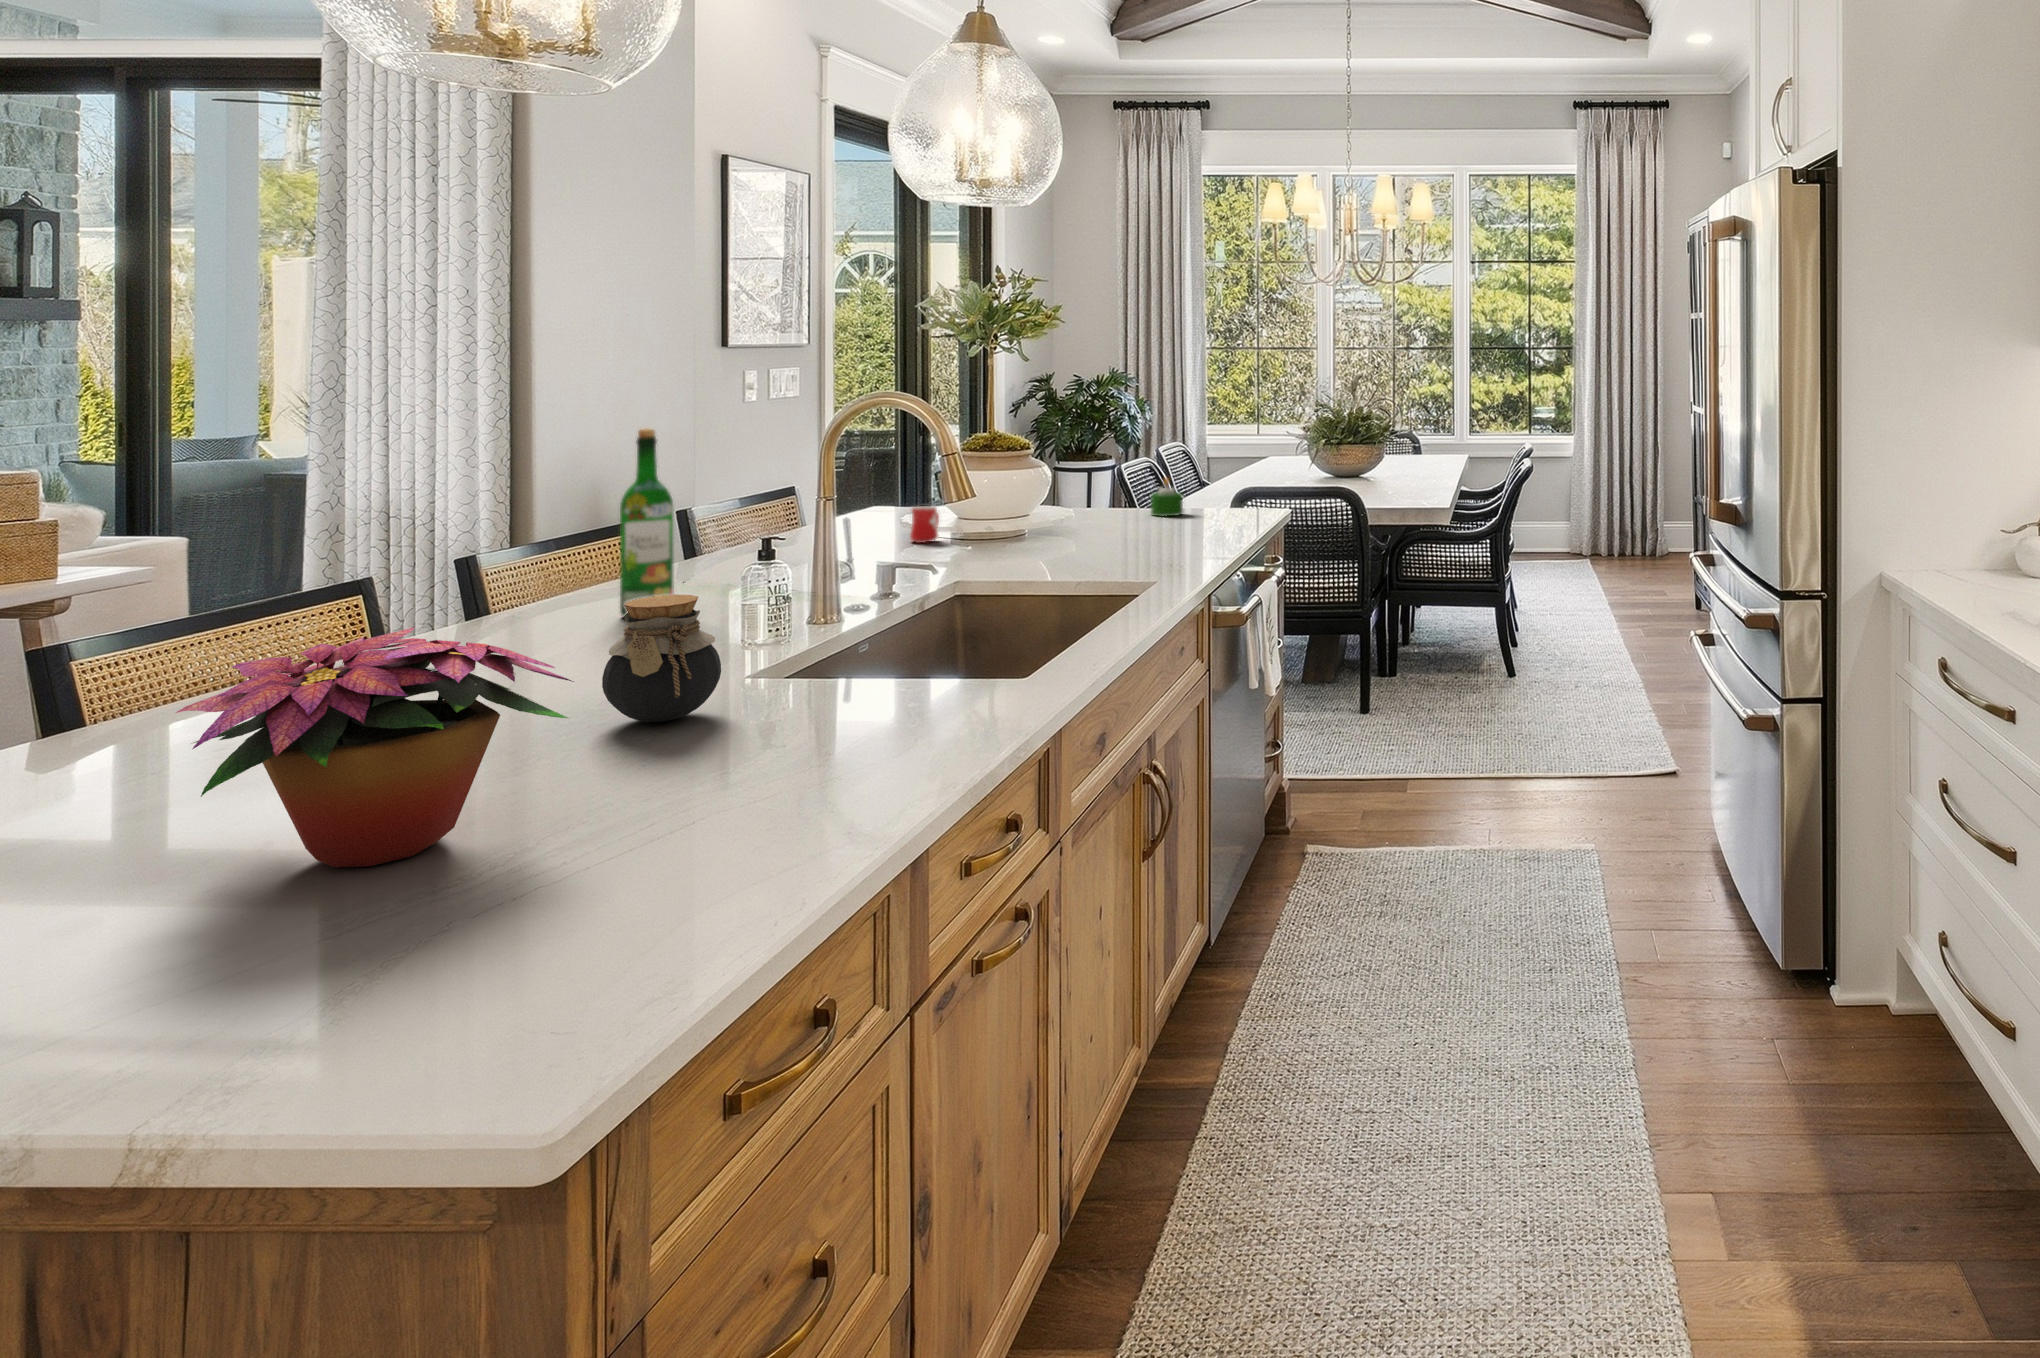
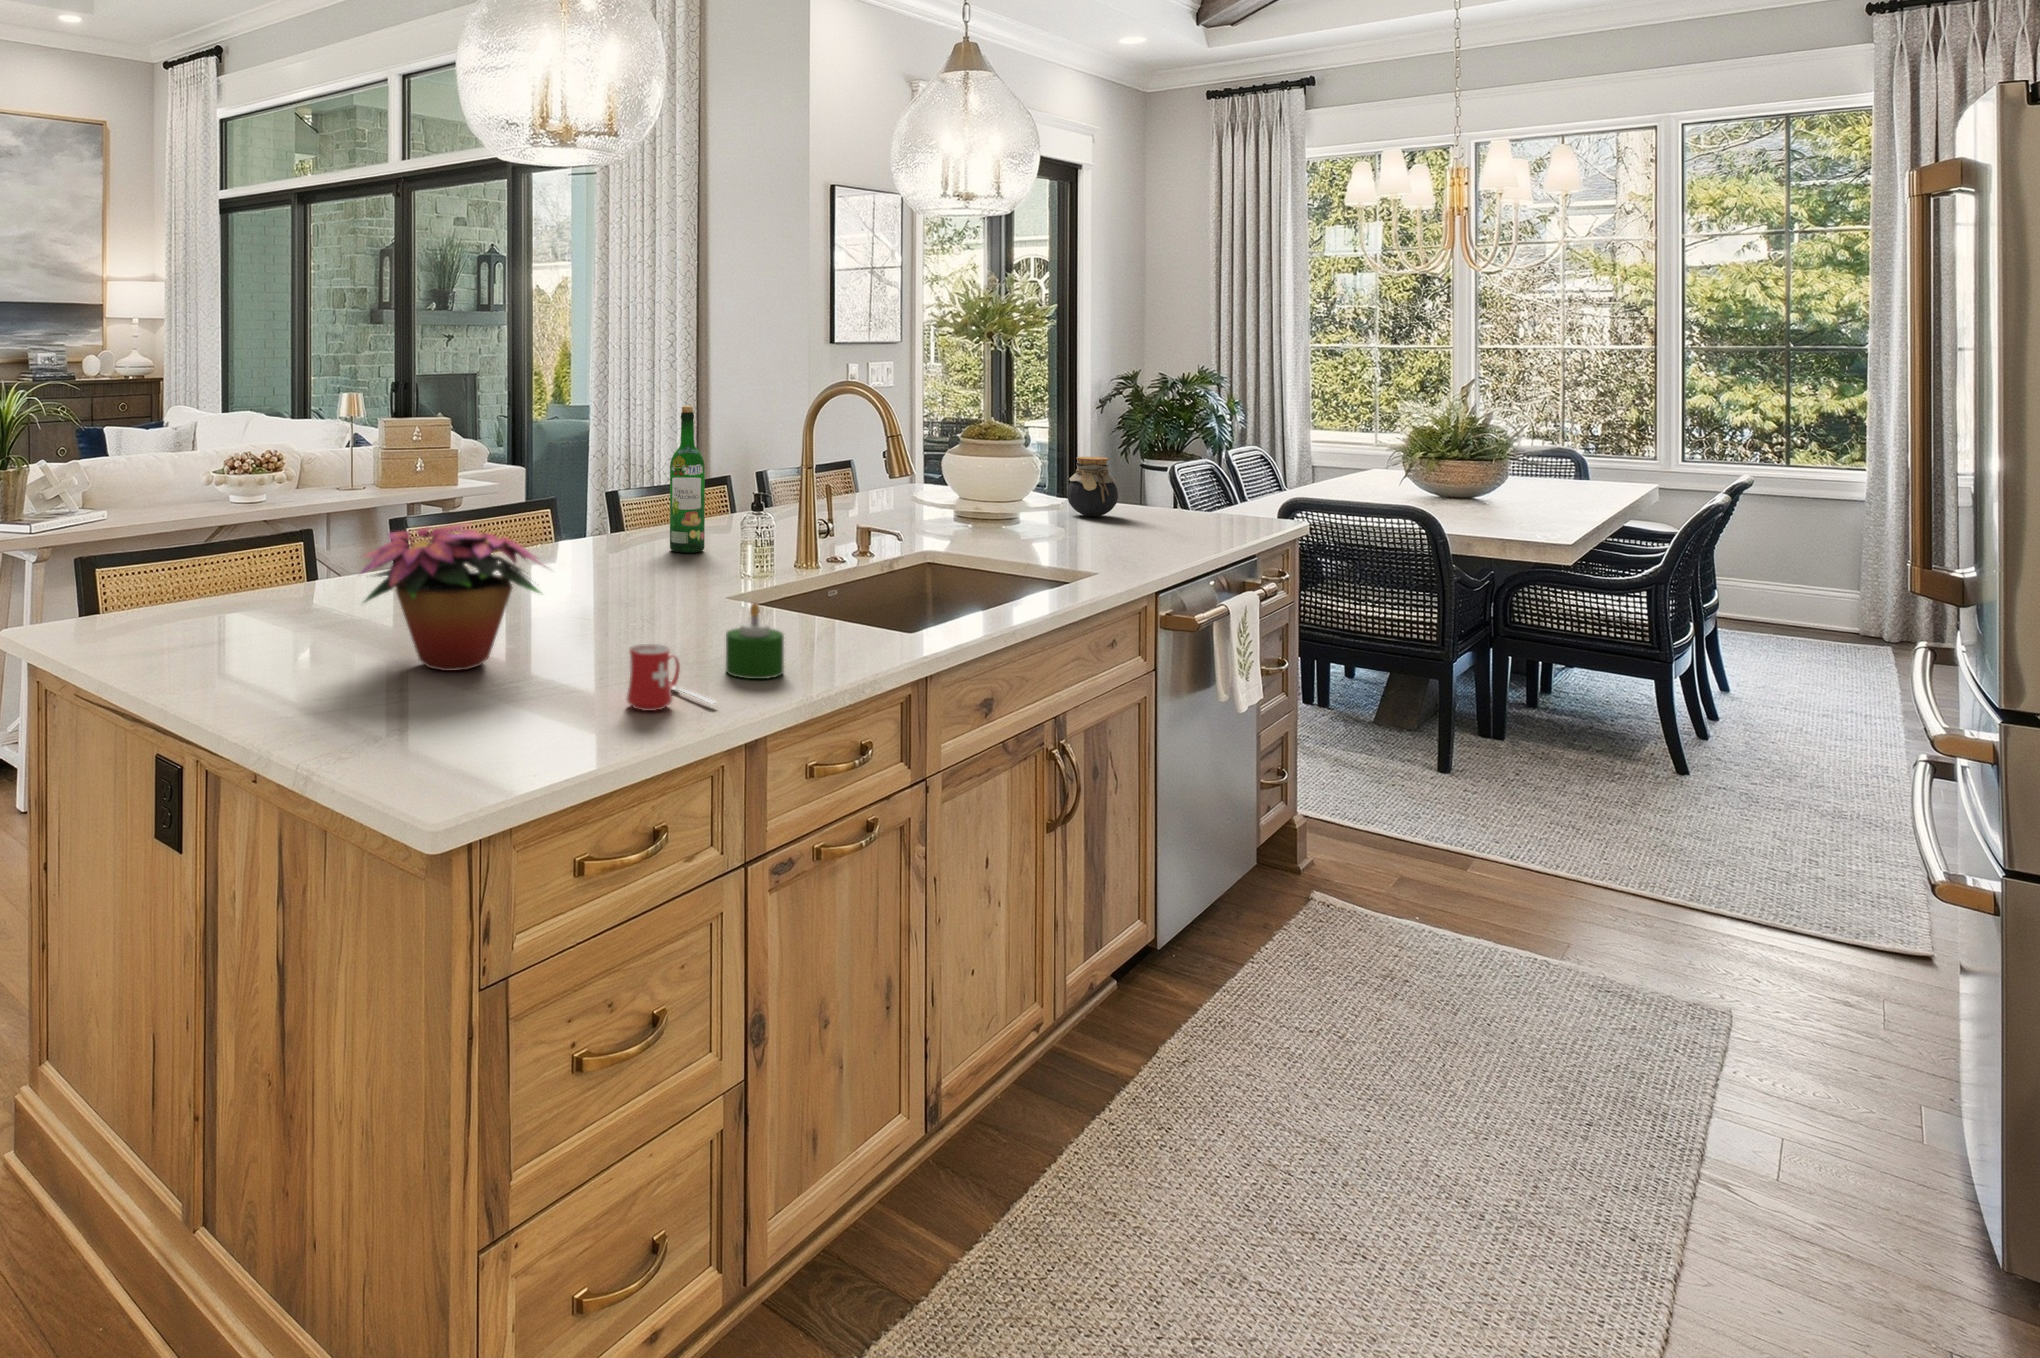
candle: present [1151,478,1183,516] -> present [726,603,784,679]
mug: present [910,506,943,543] -> present [627,644,716,711]
jar: present [602,595,721,722] -> present [1067,457,1118,517]

